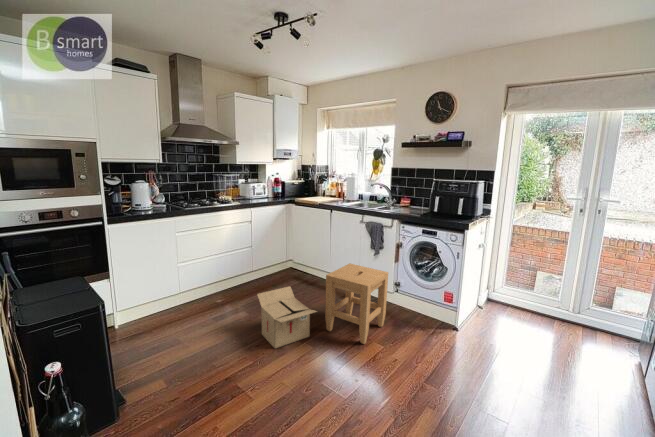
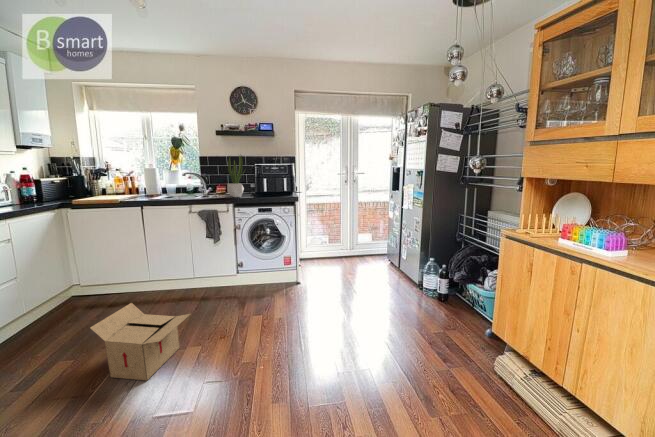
potted plant: none [398,168,420,213] -> present [227,156,244,197]
stool: present [325,263,388,344] -> none [186,253,245,333]

